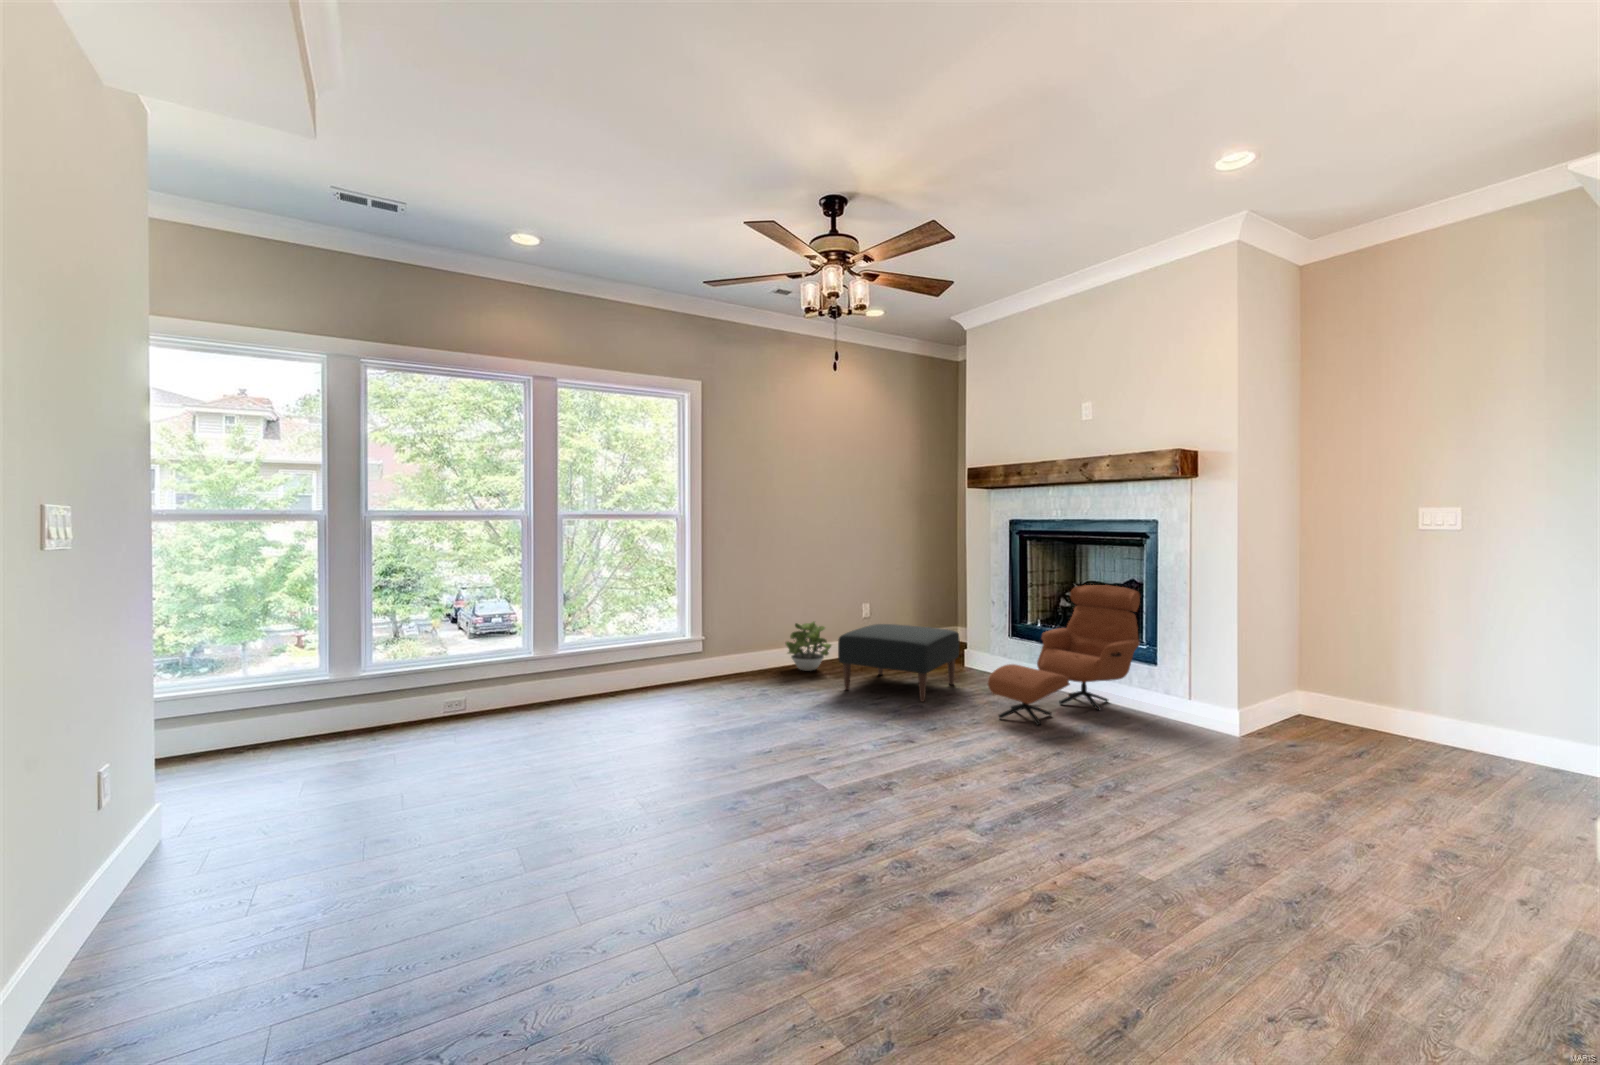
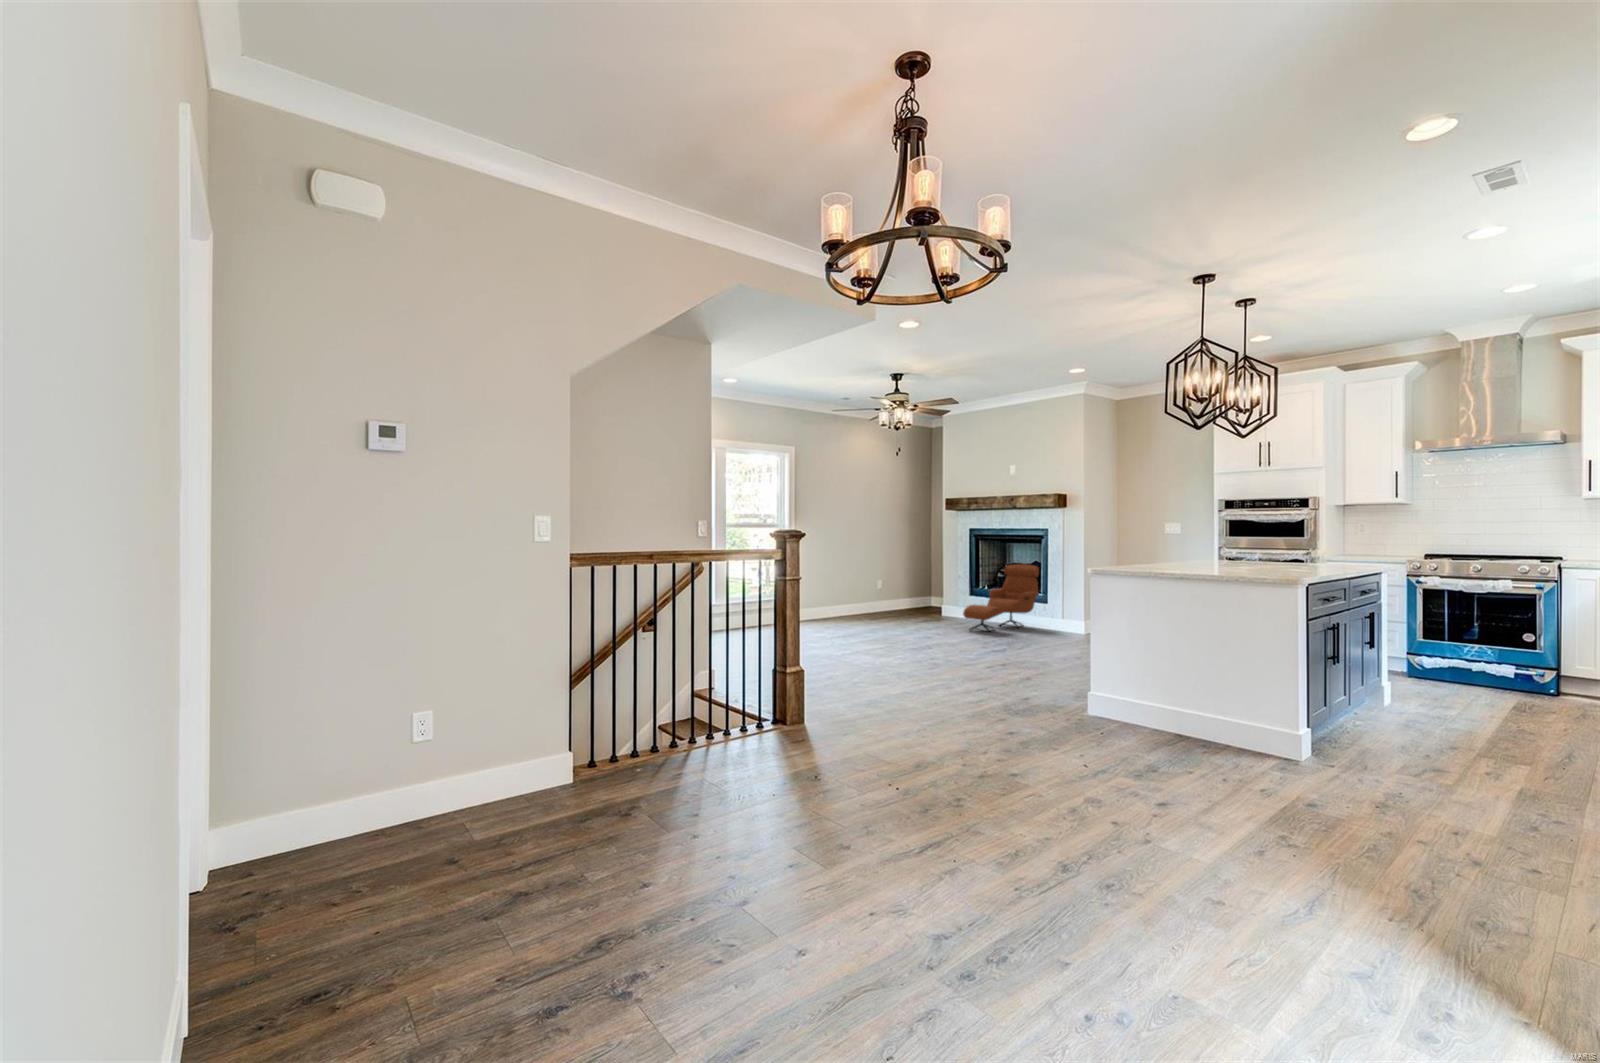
potted plant: present [786,621,831,671] -> none [839,587,868,618]
ottoman: present [838,624,960,702] -> none [879,589,944,627]

